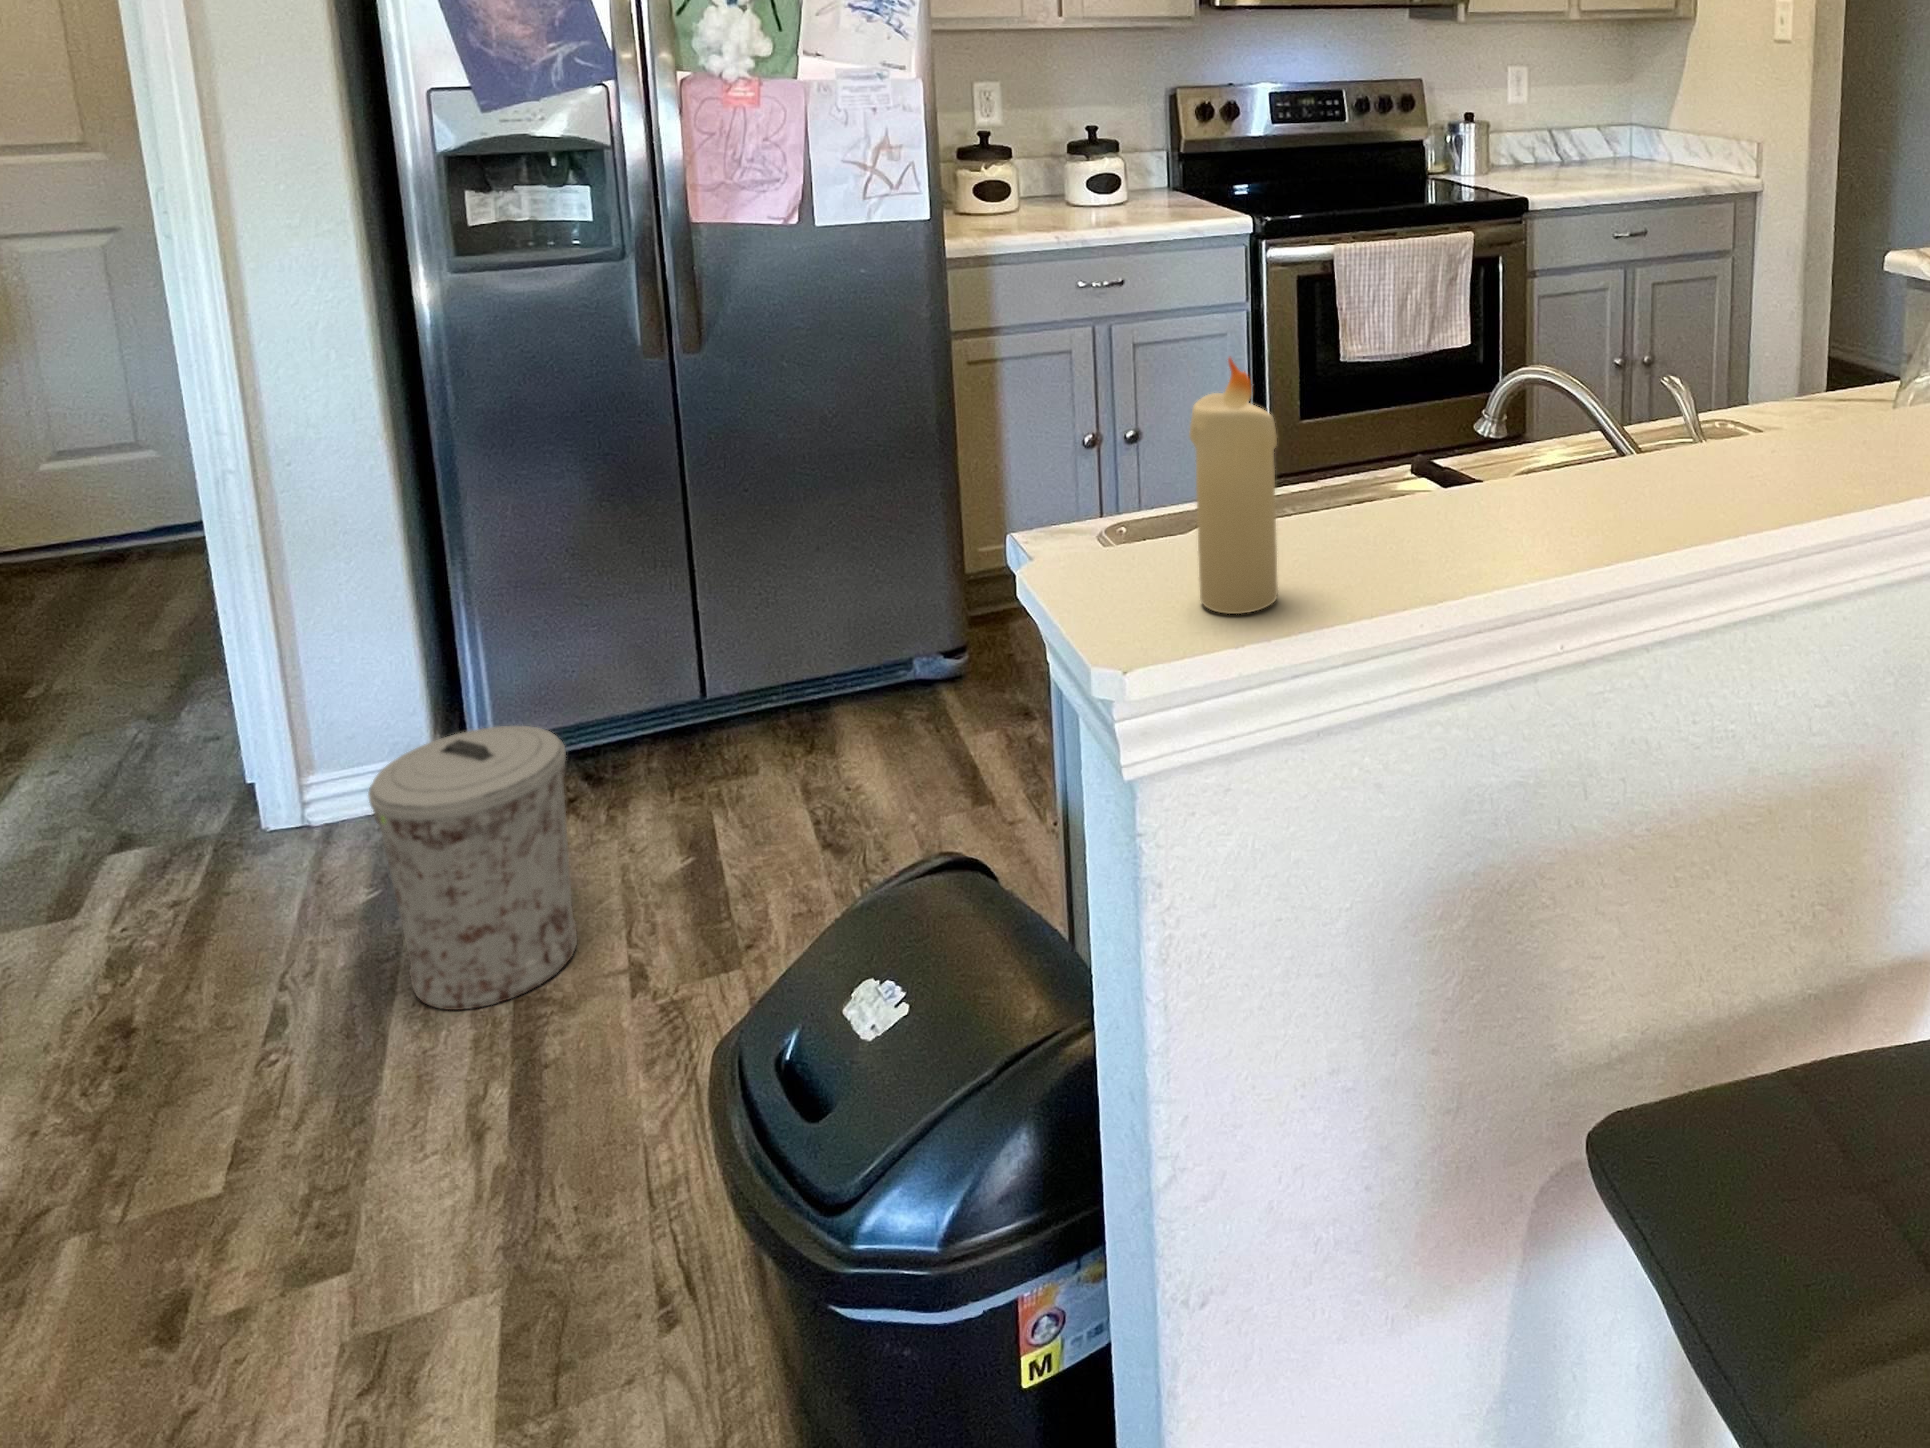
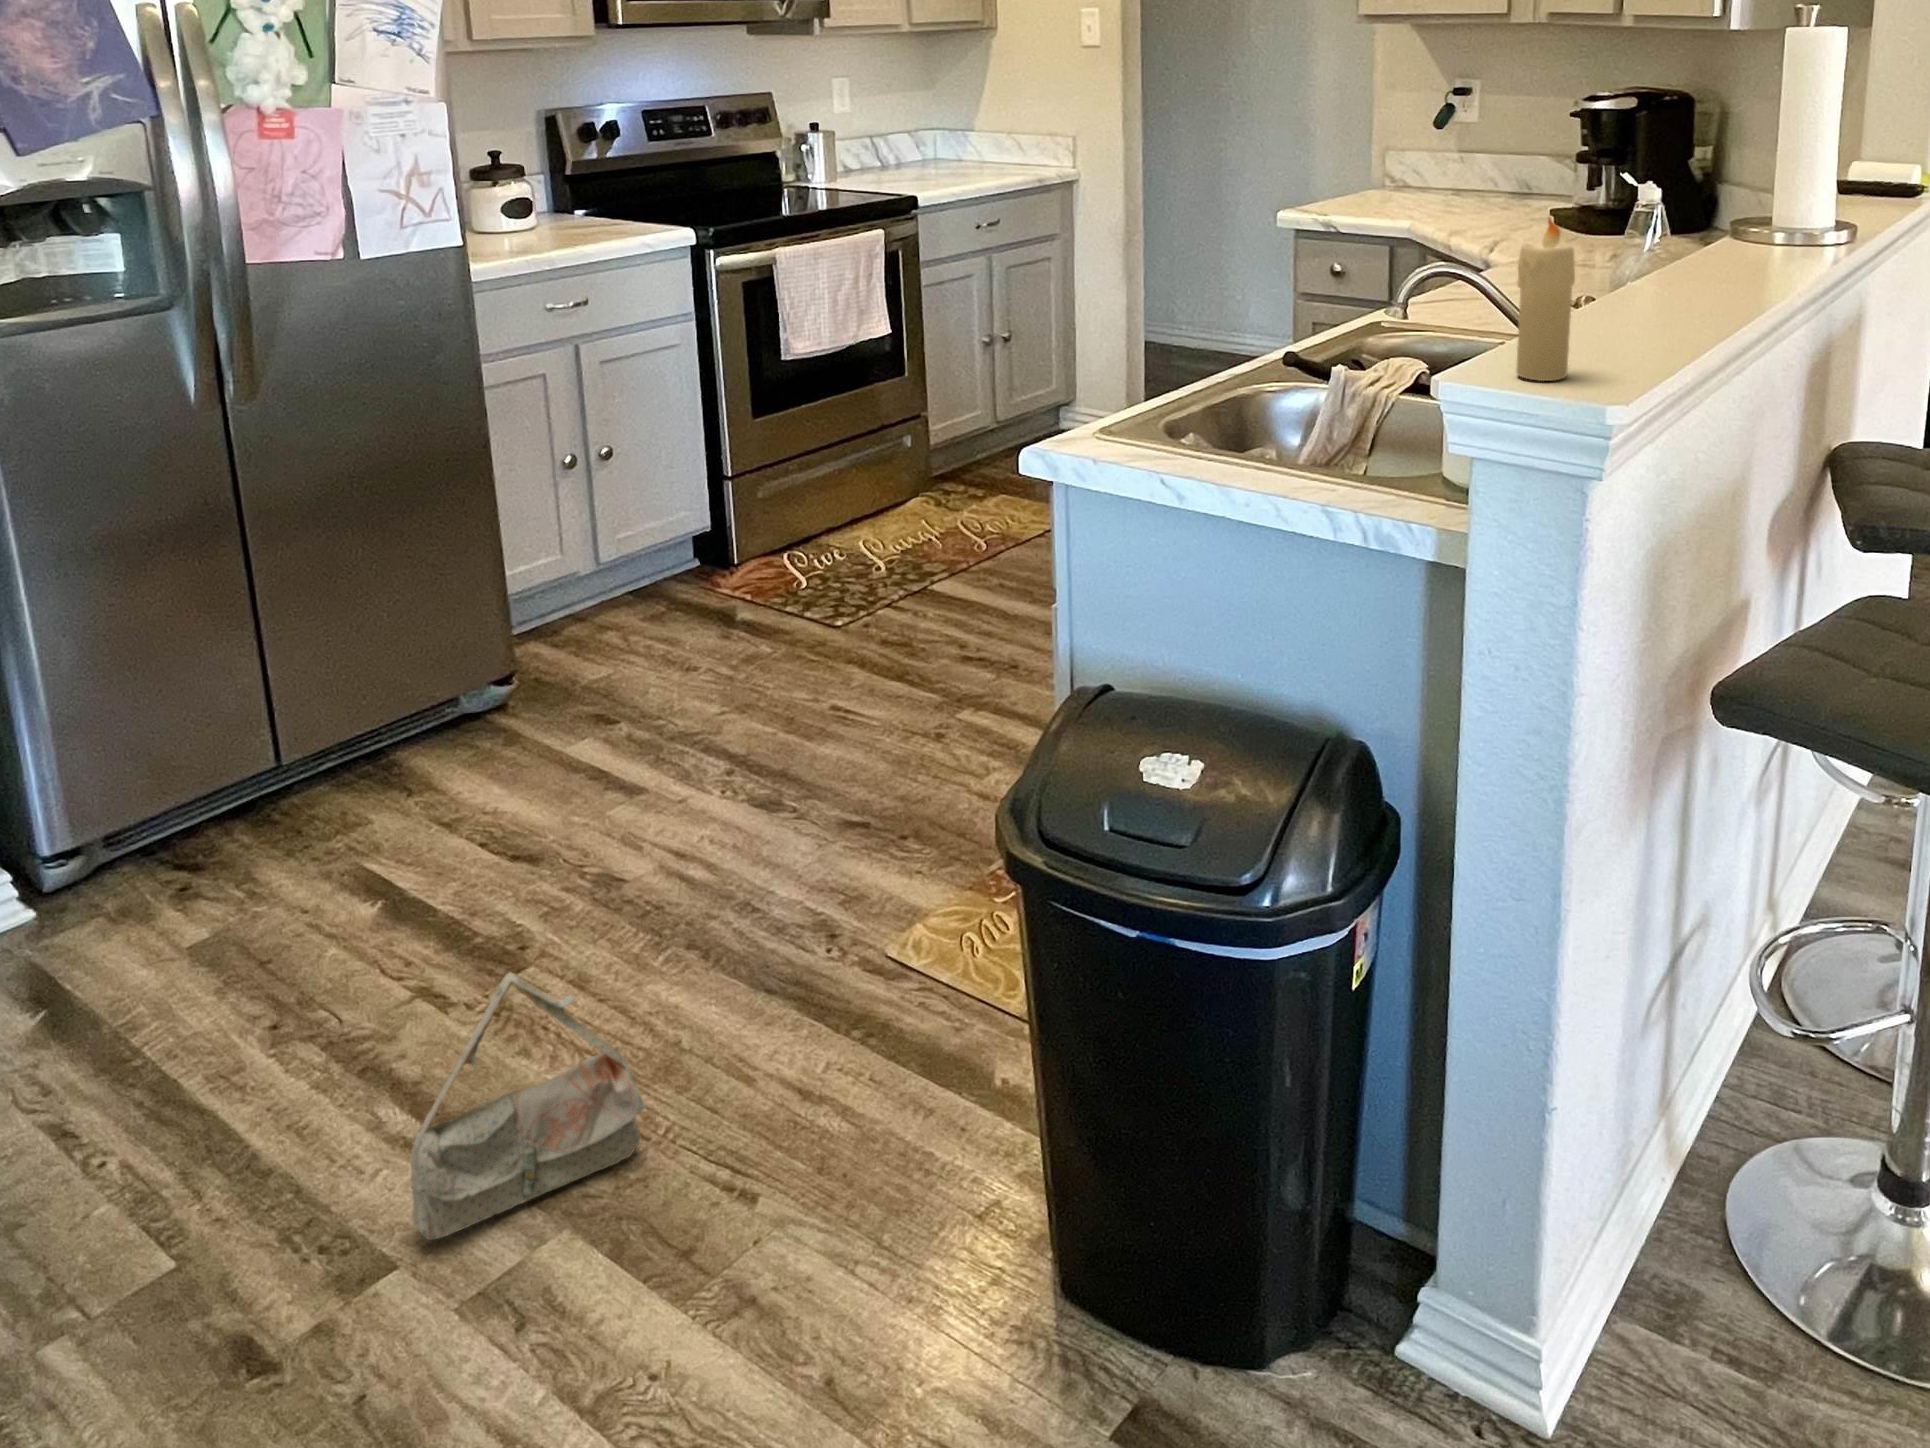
trash can: present [368,726,577,1010] -> none [128,777,343,1068]
bag: none [359,1011,628,1270] -> present [411,973,646,1240]

